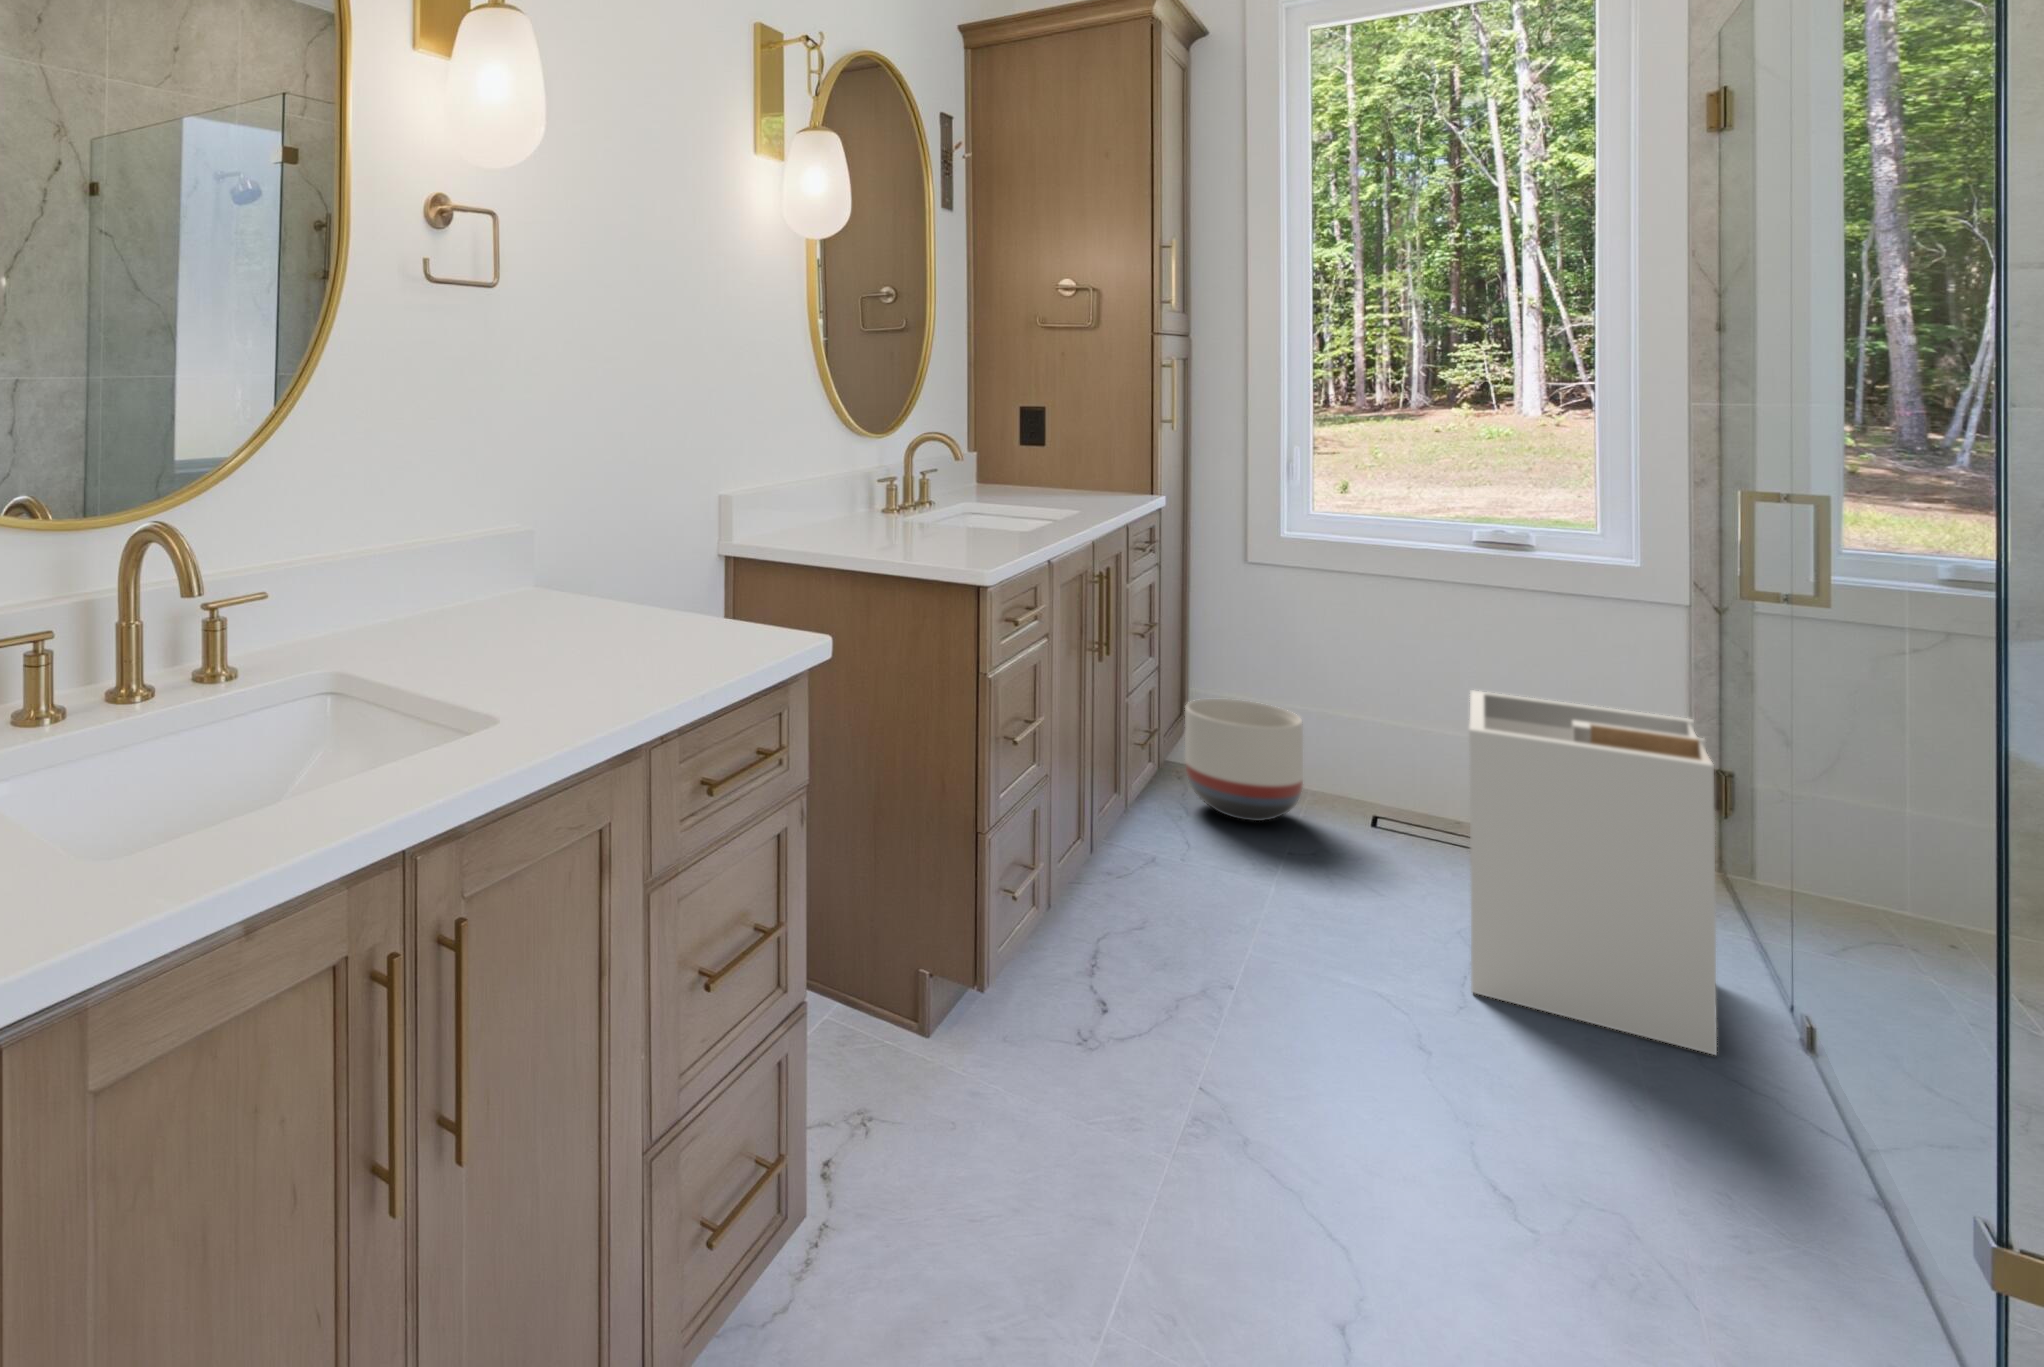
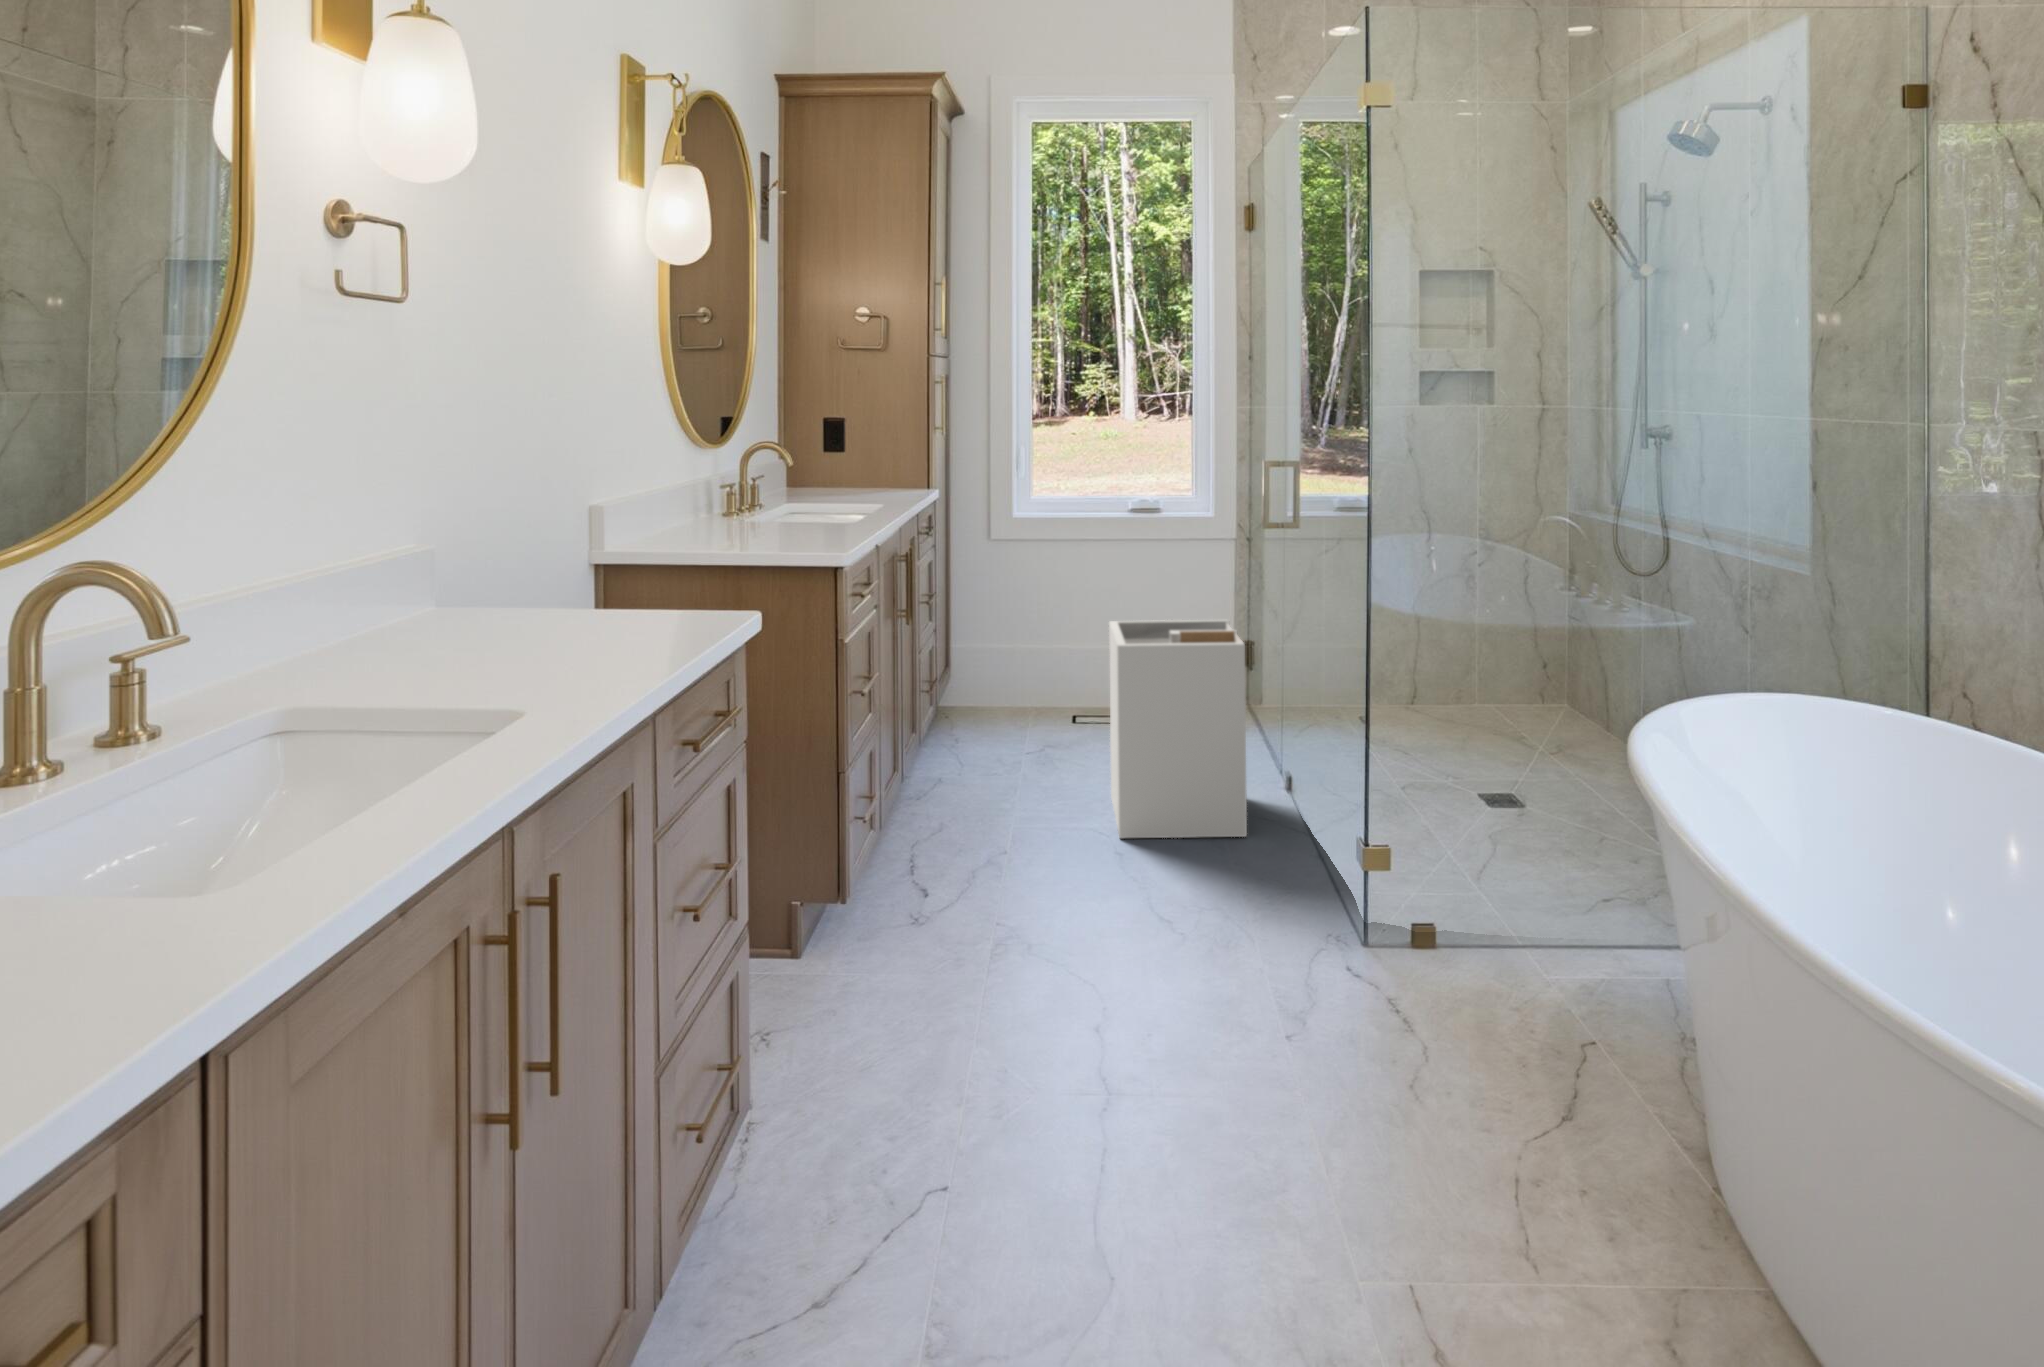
planter: present [1185,699,1303,821] -> none [909,662,994,760]

